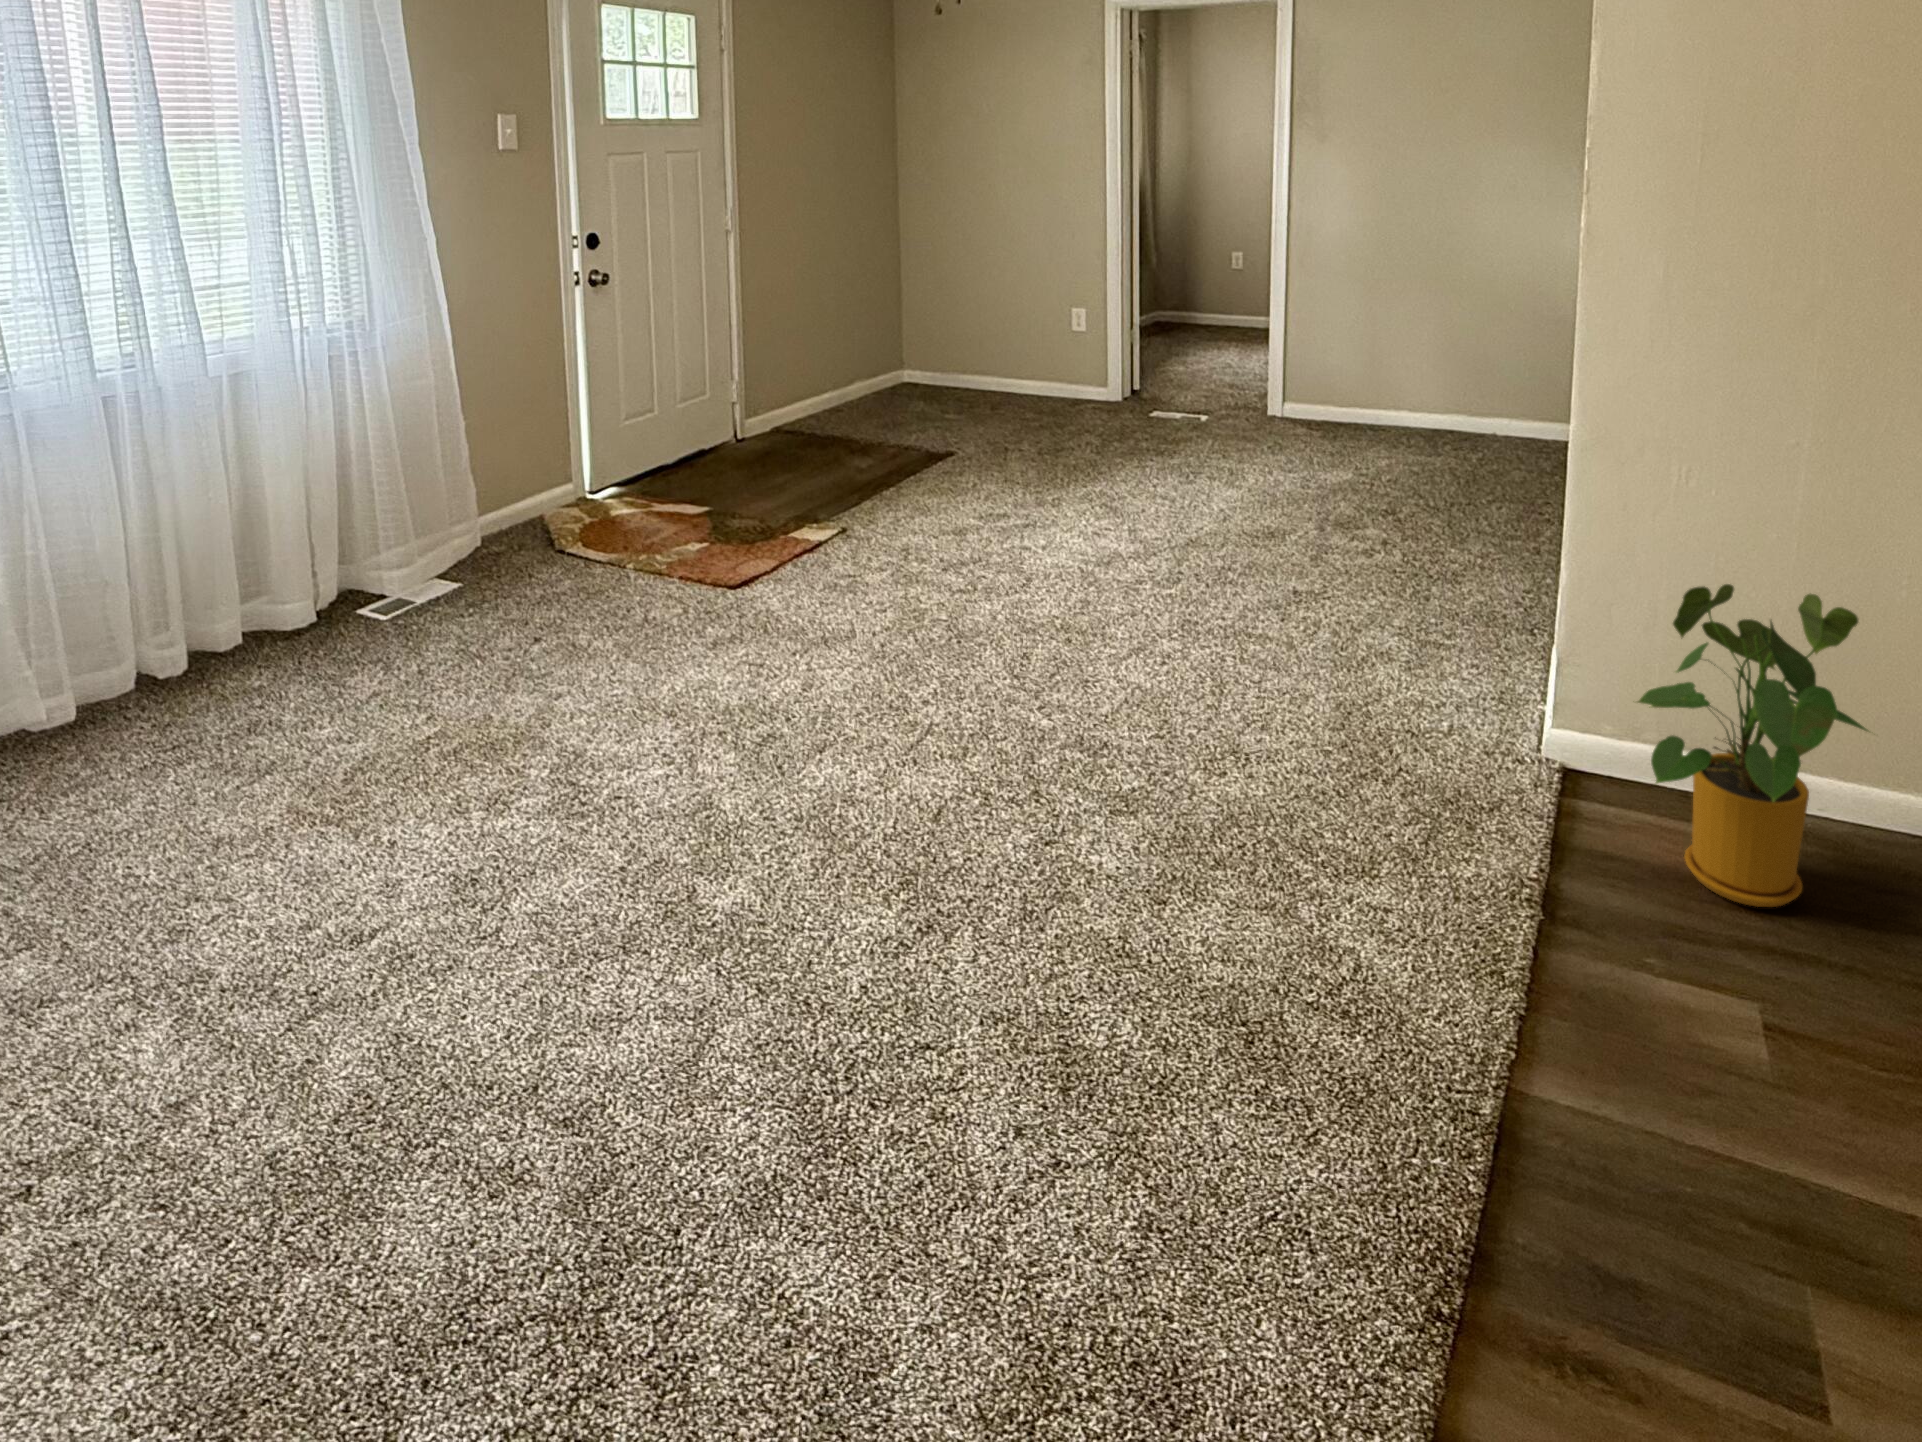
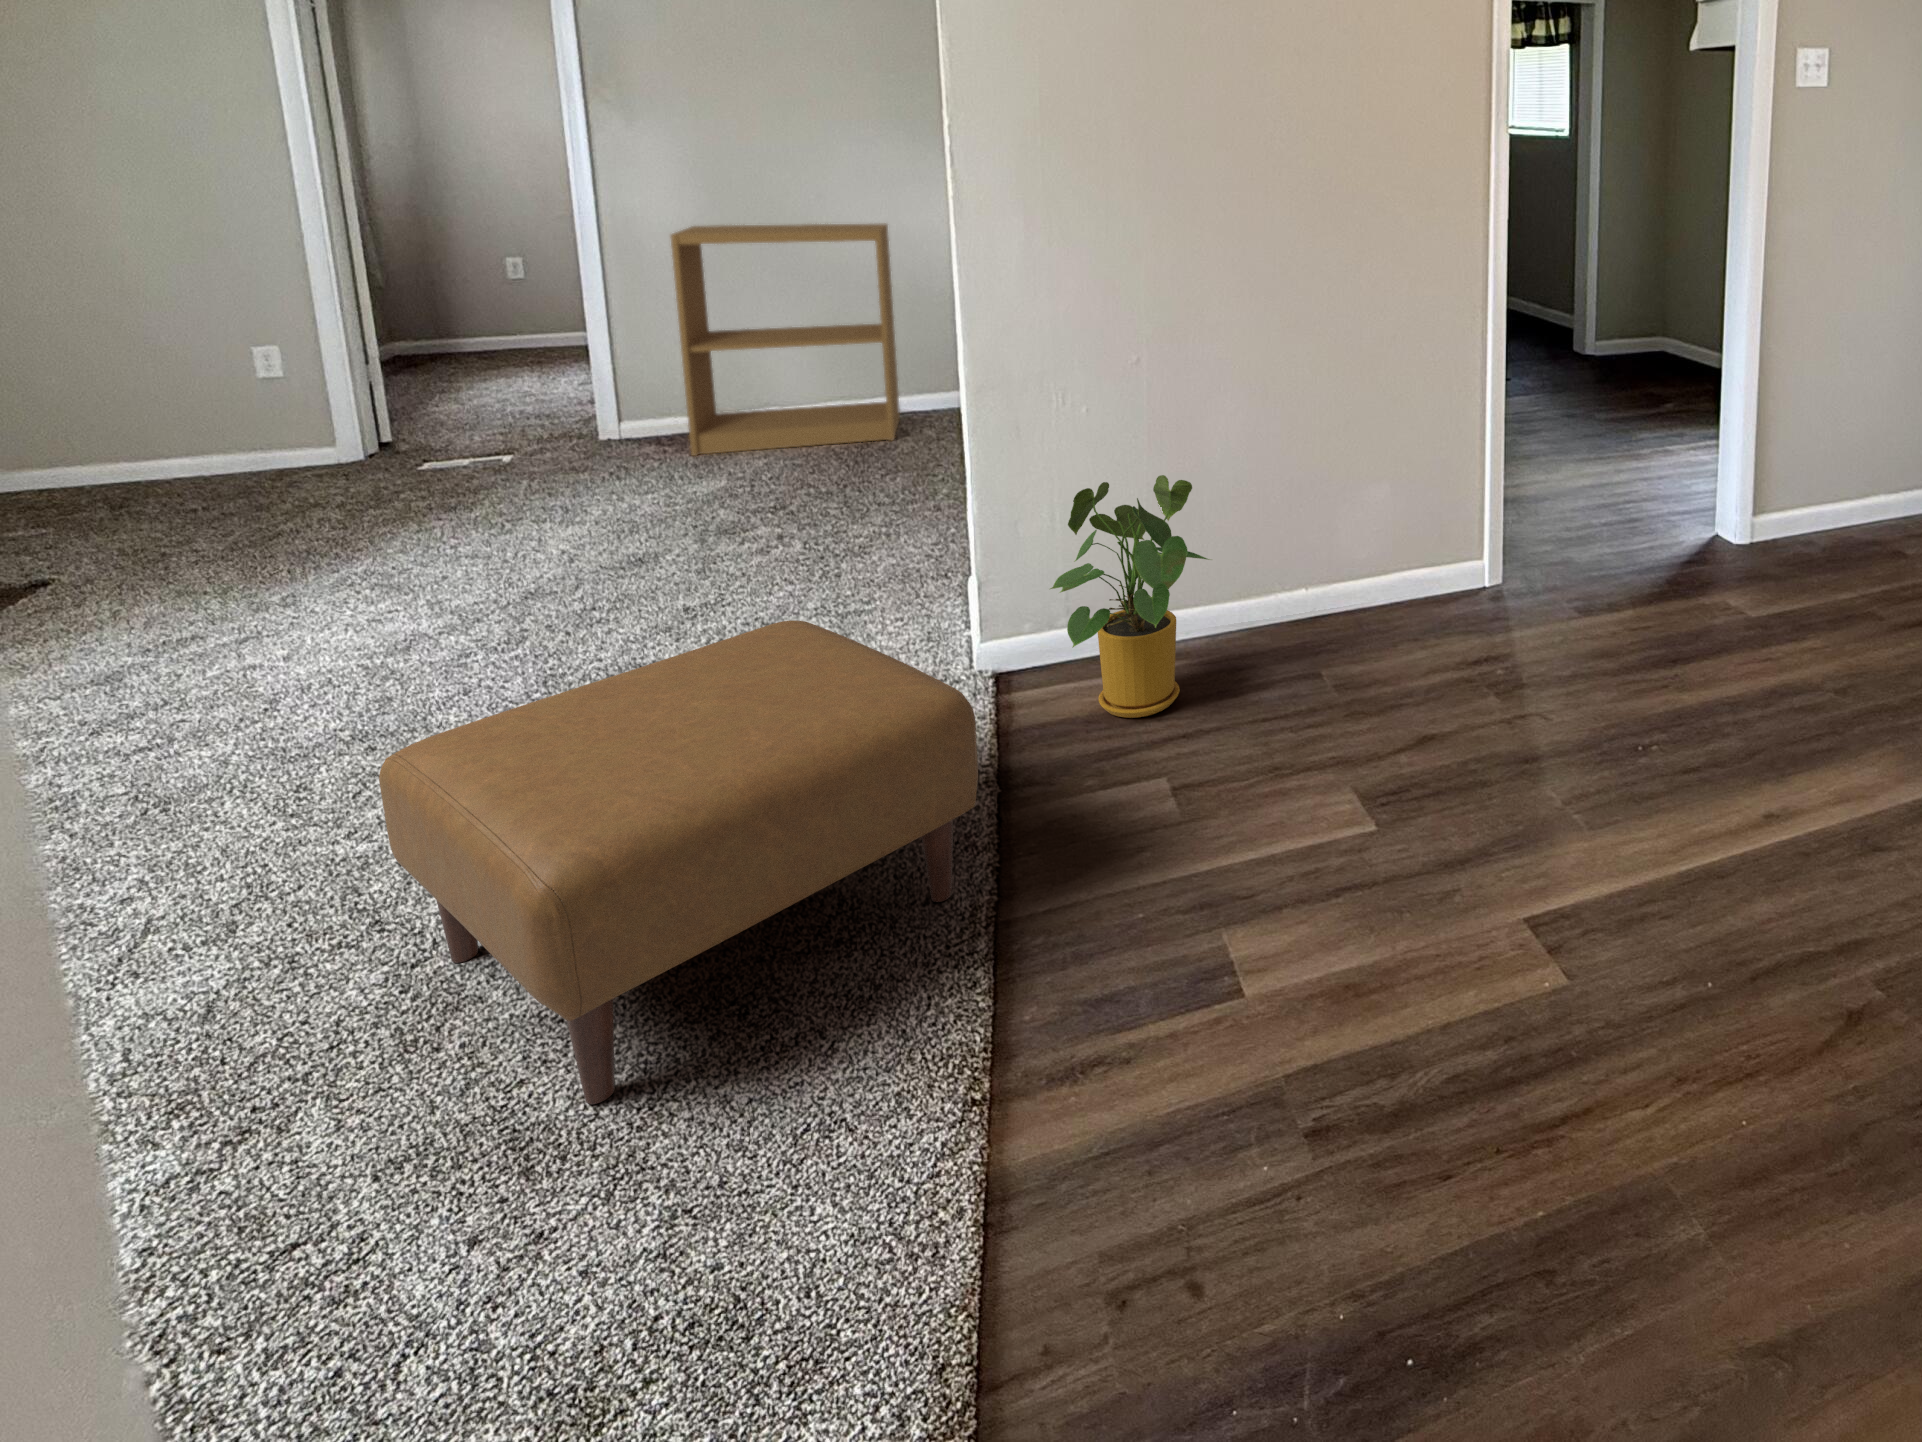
bookshelf: none [1330,233,1529,464] -> present [670,223,900,456]
ottoman: none [1043,645,1515,1057] -> present [379,620,978,1104]

